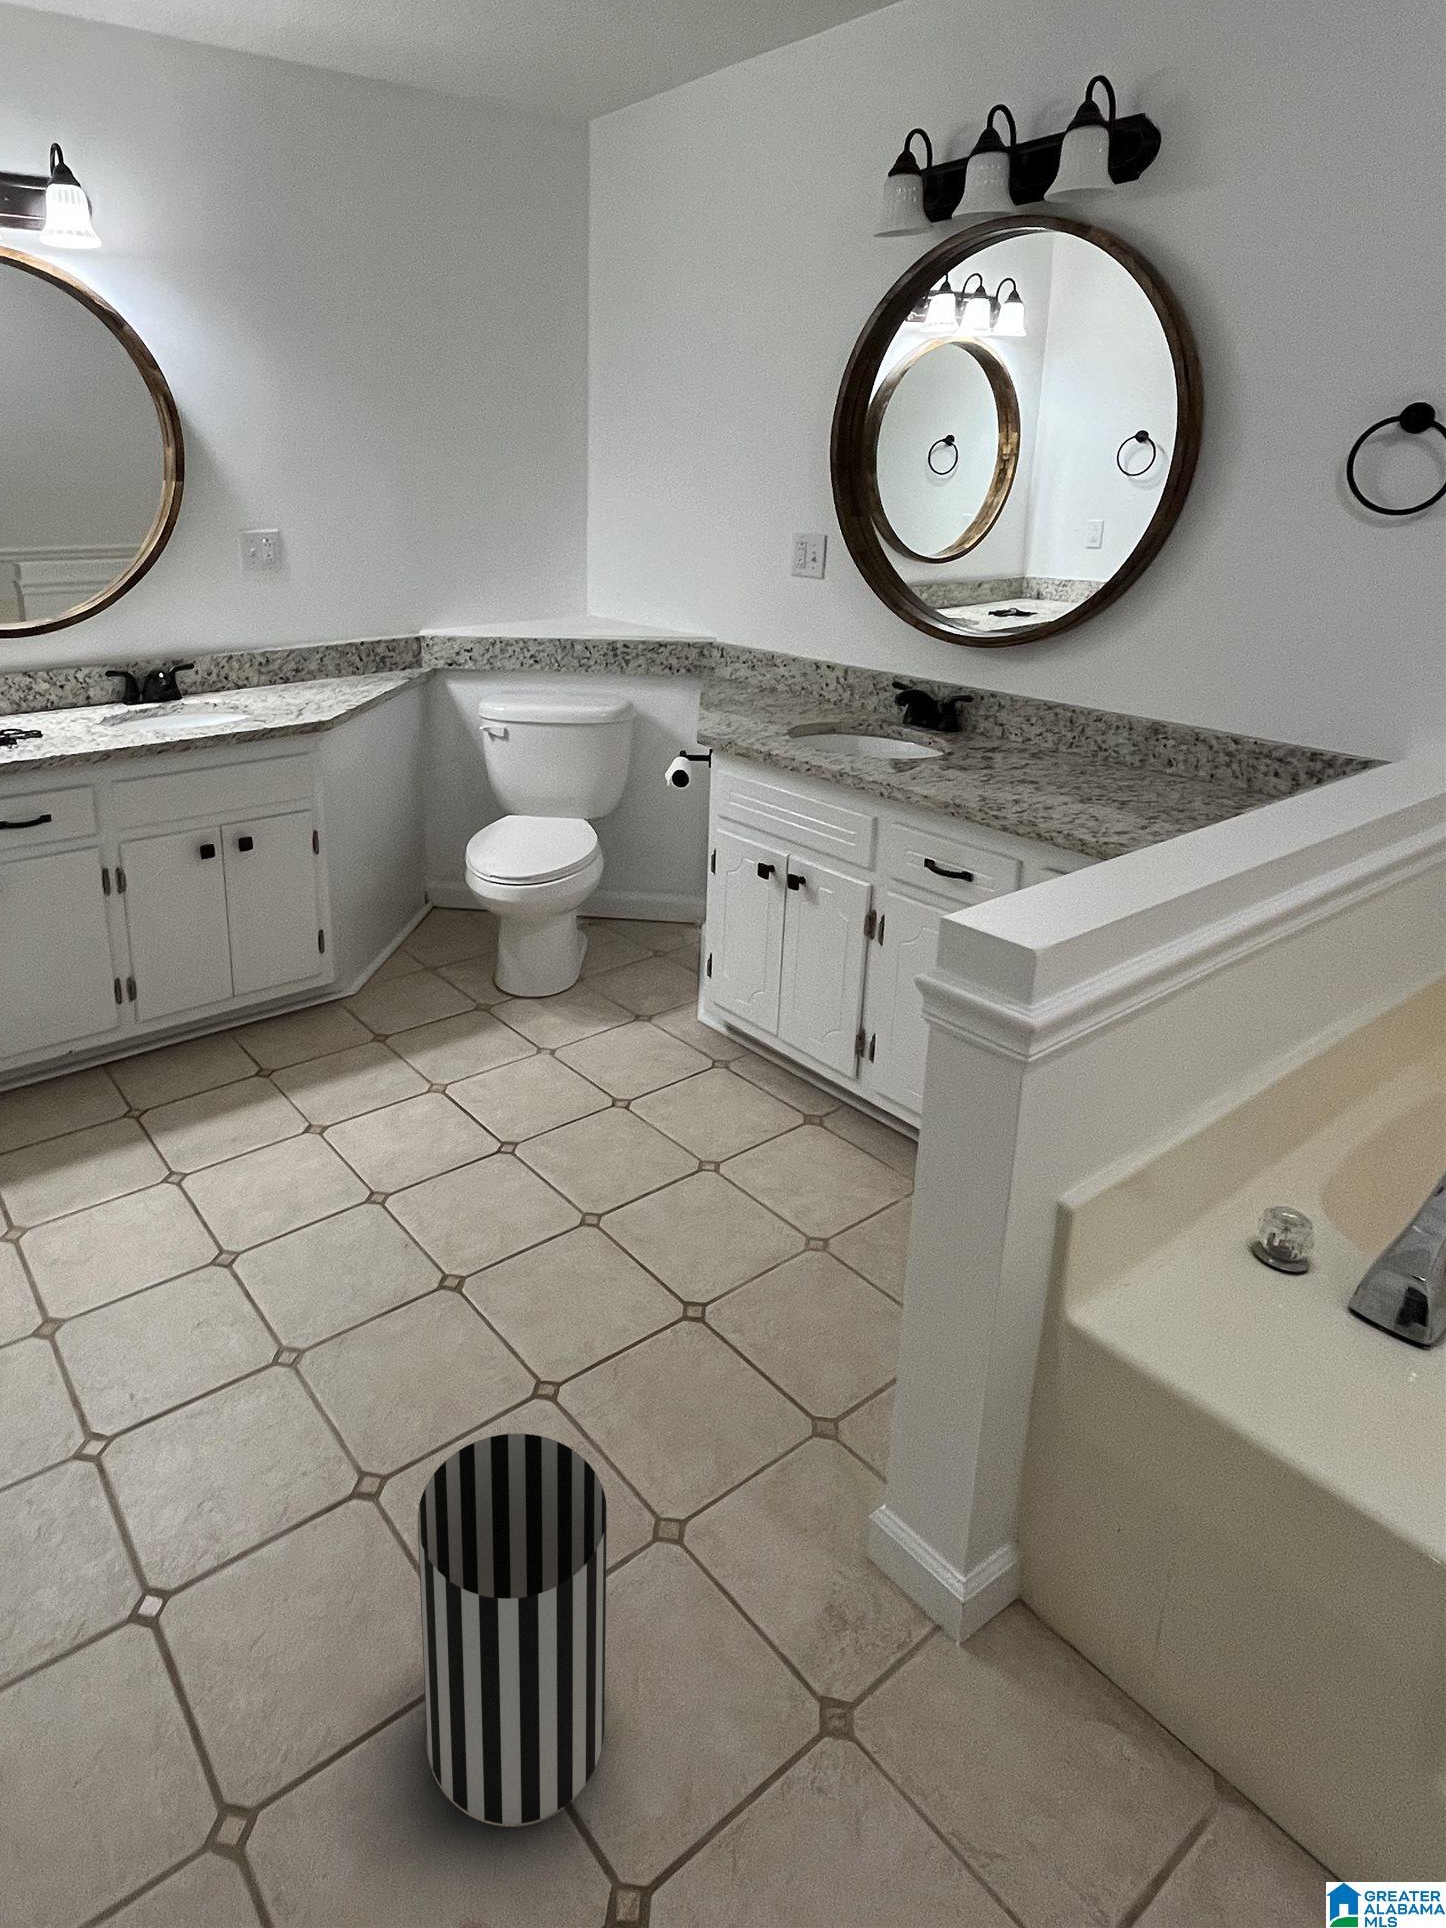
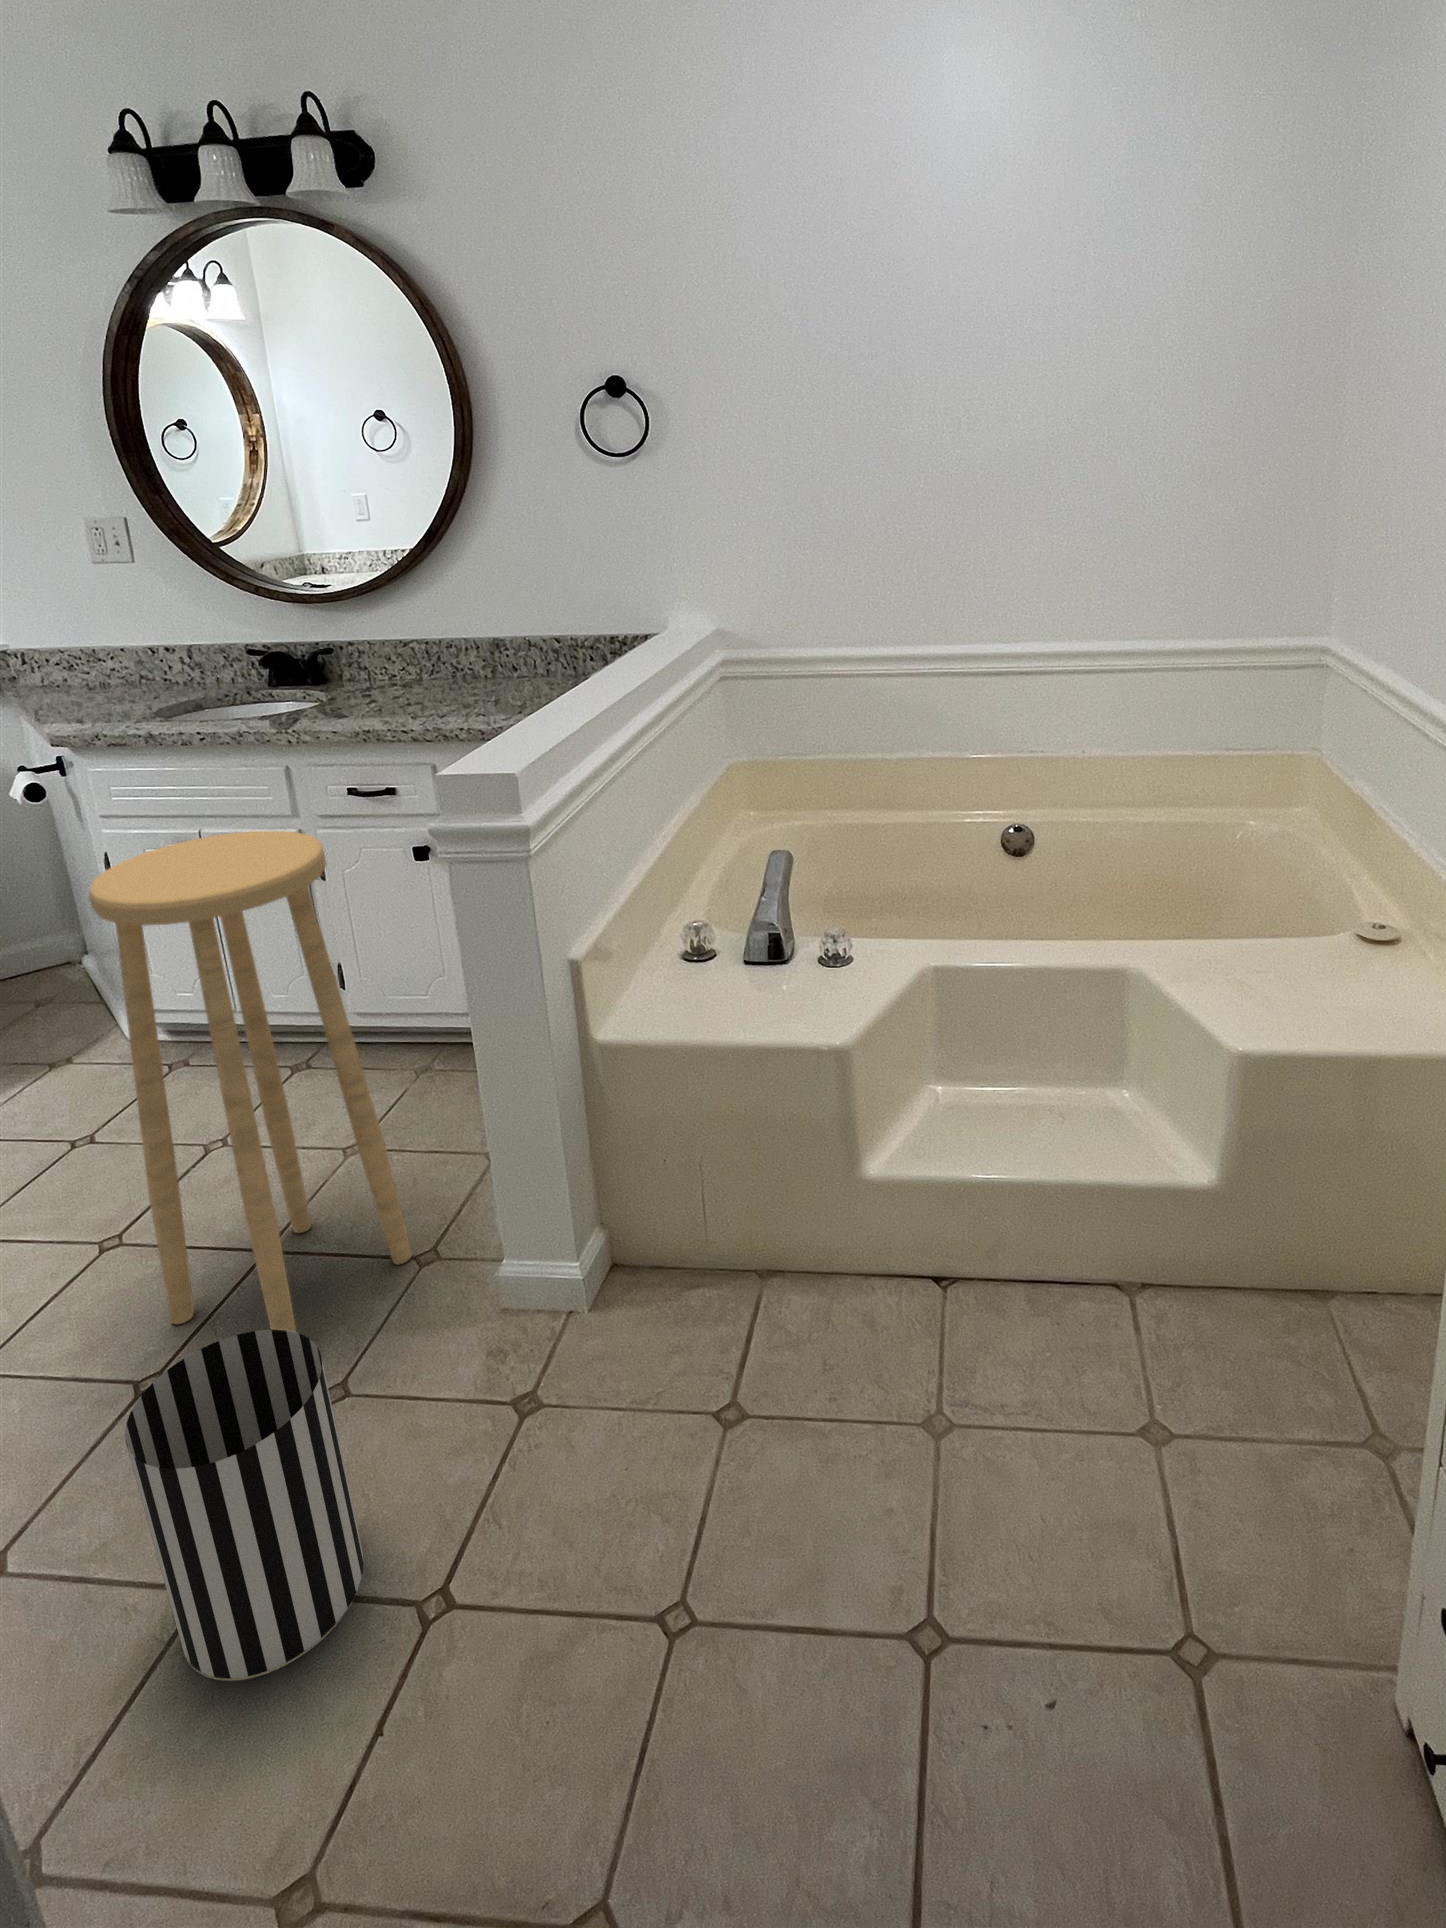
stool: none [592,886,829,1455] -> present [89,831,412,1331]

